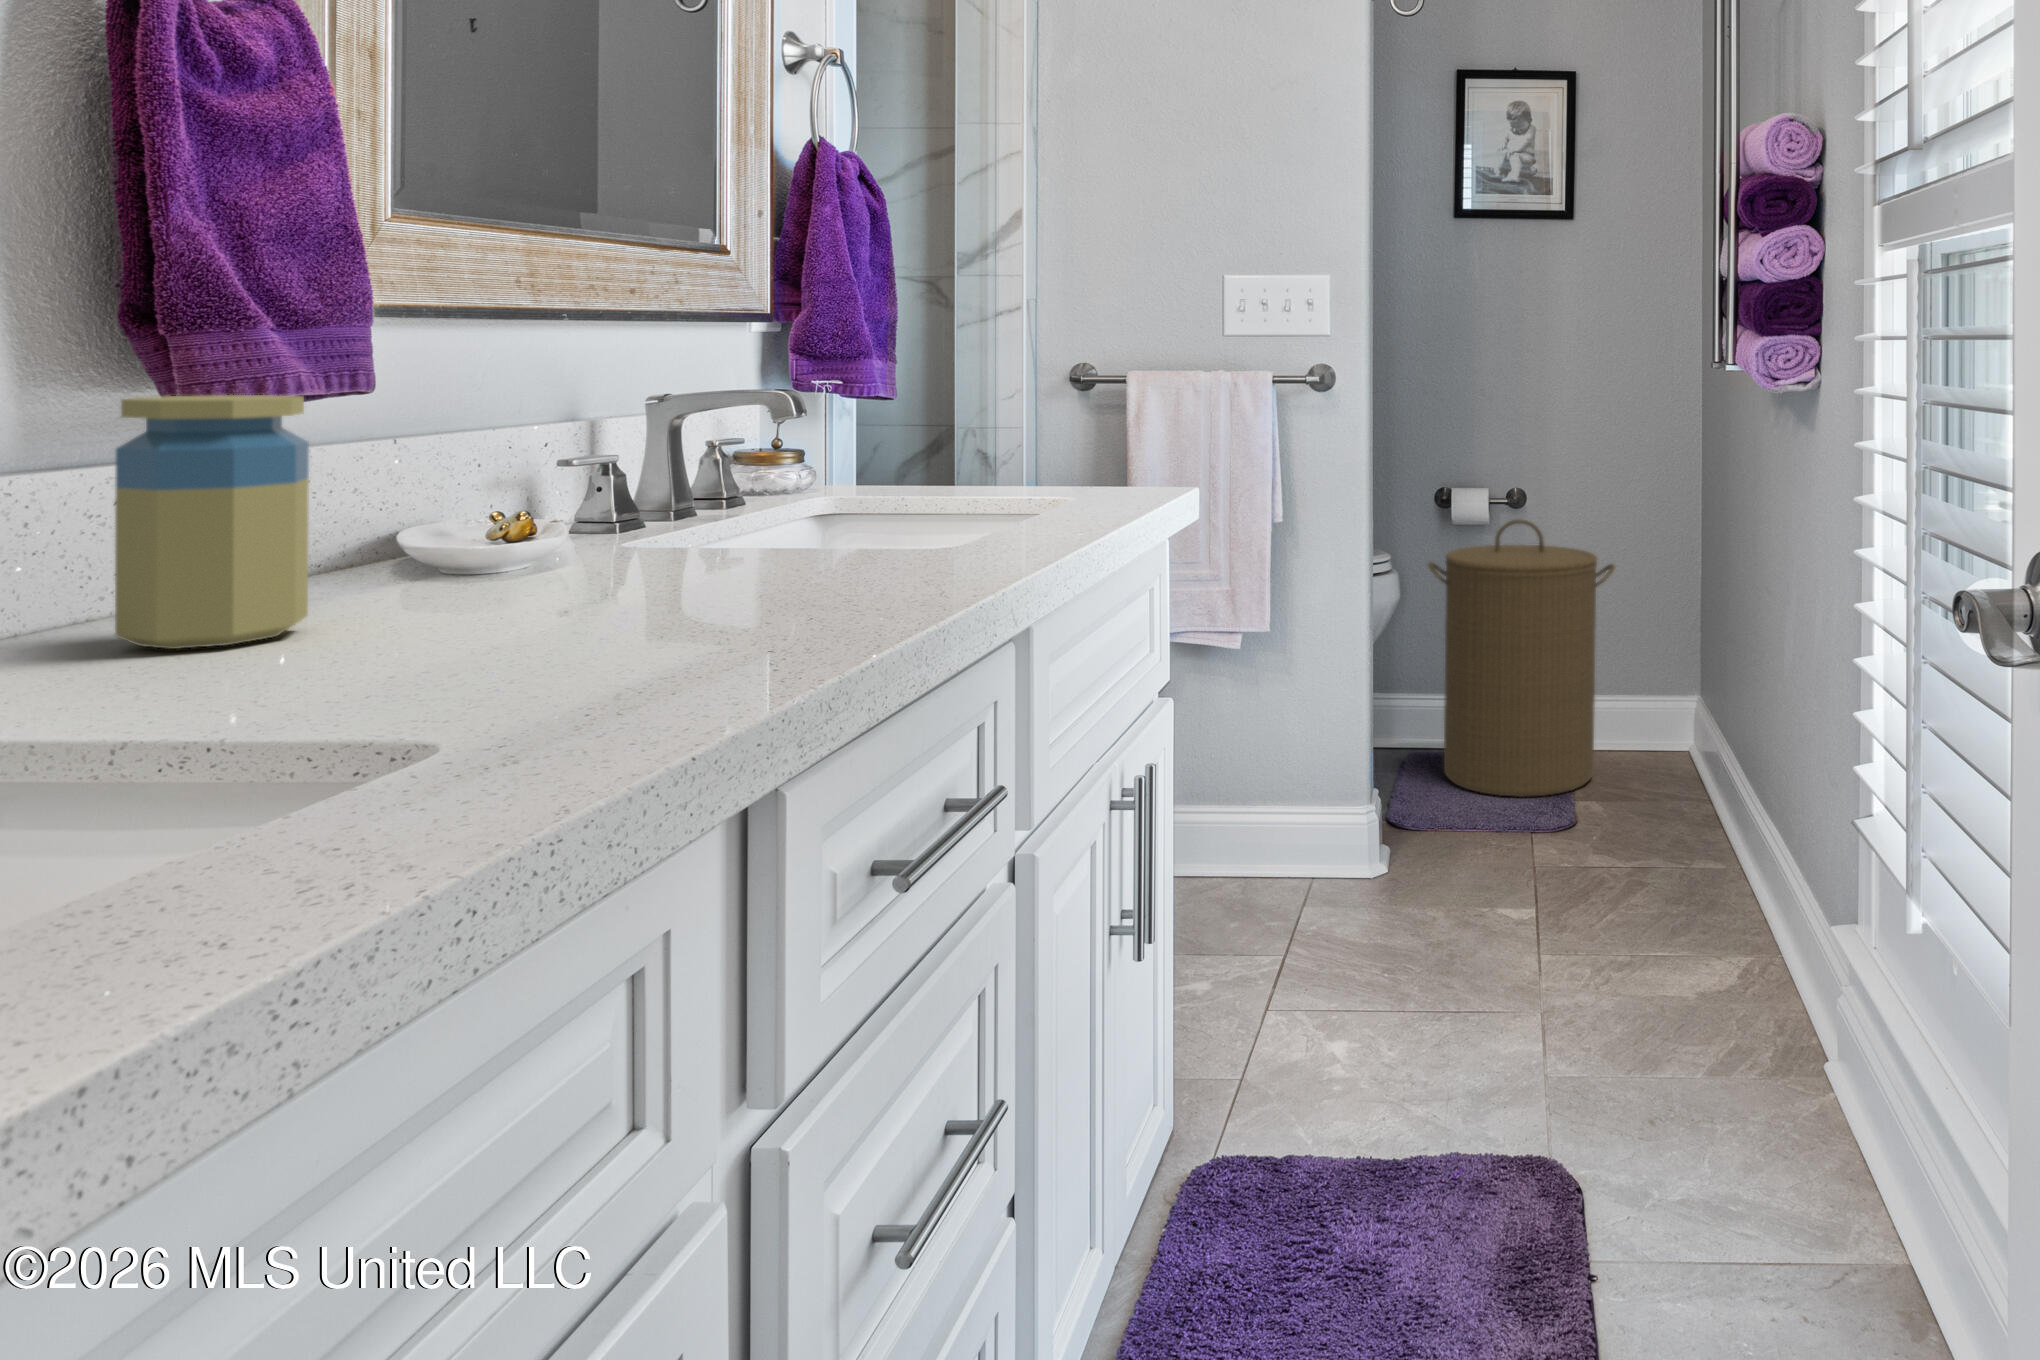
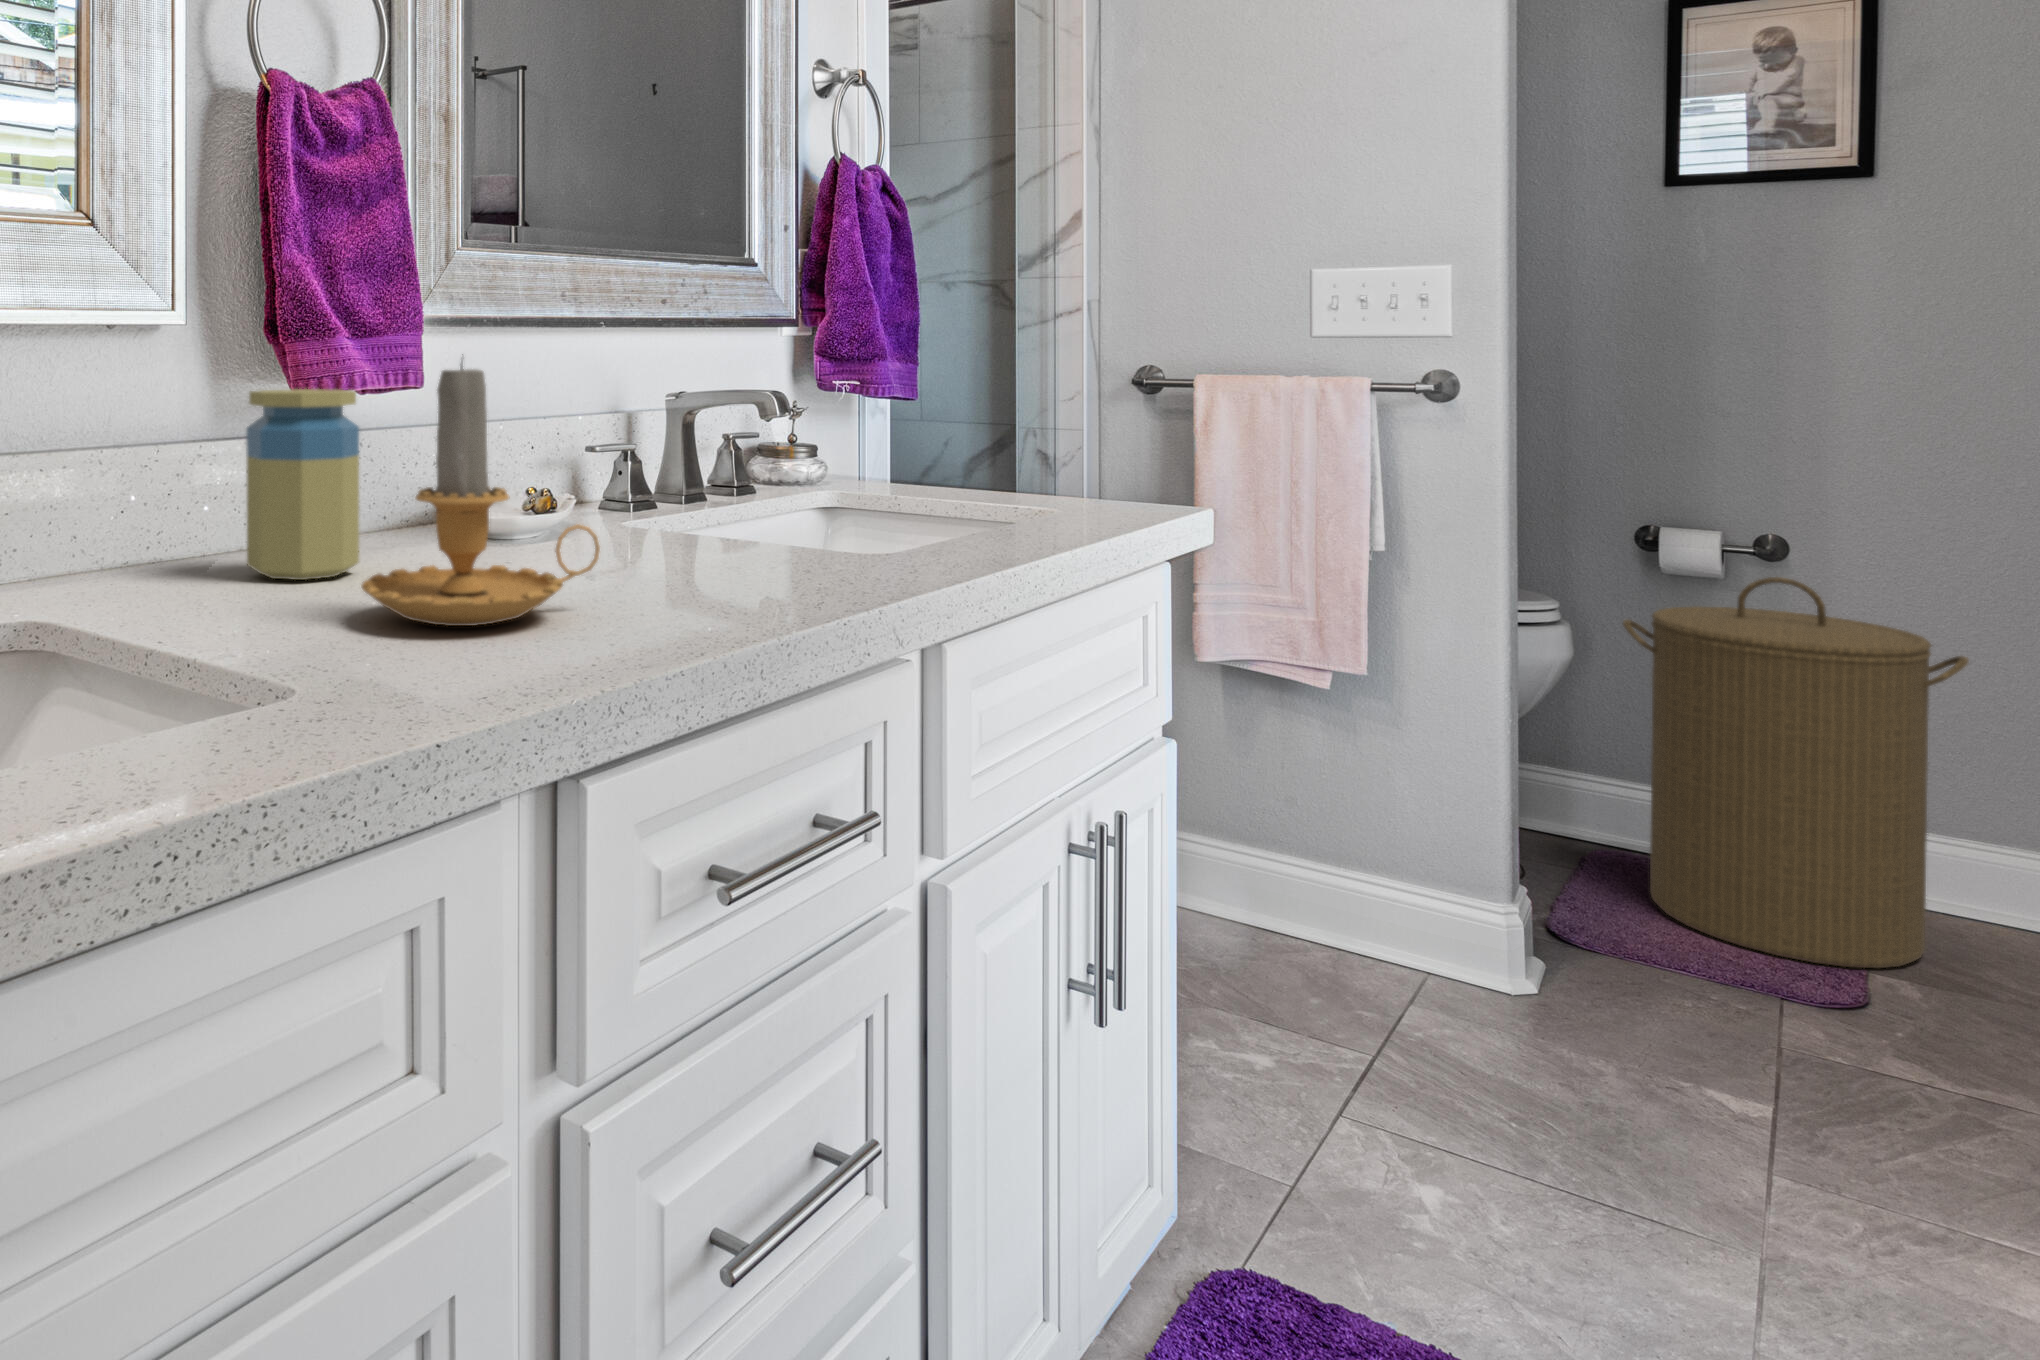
candle: none [403,350,709,663] -> present [361,365,600,626]

